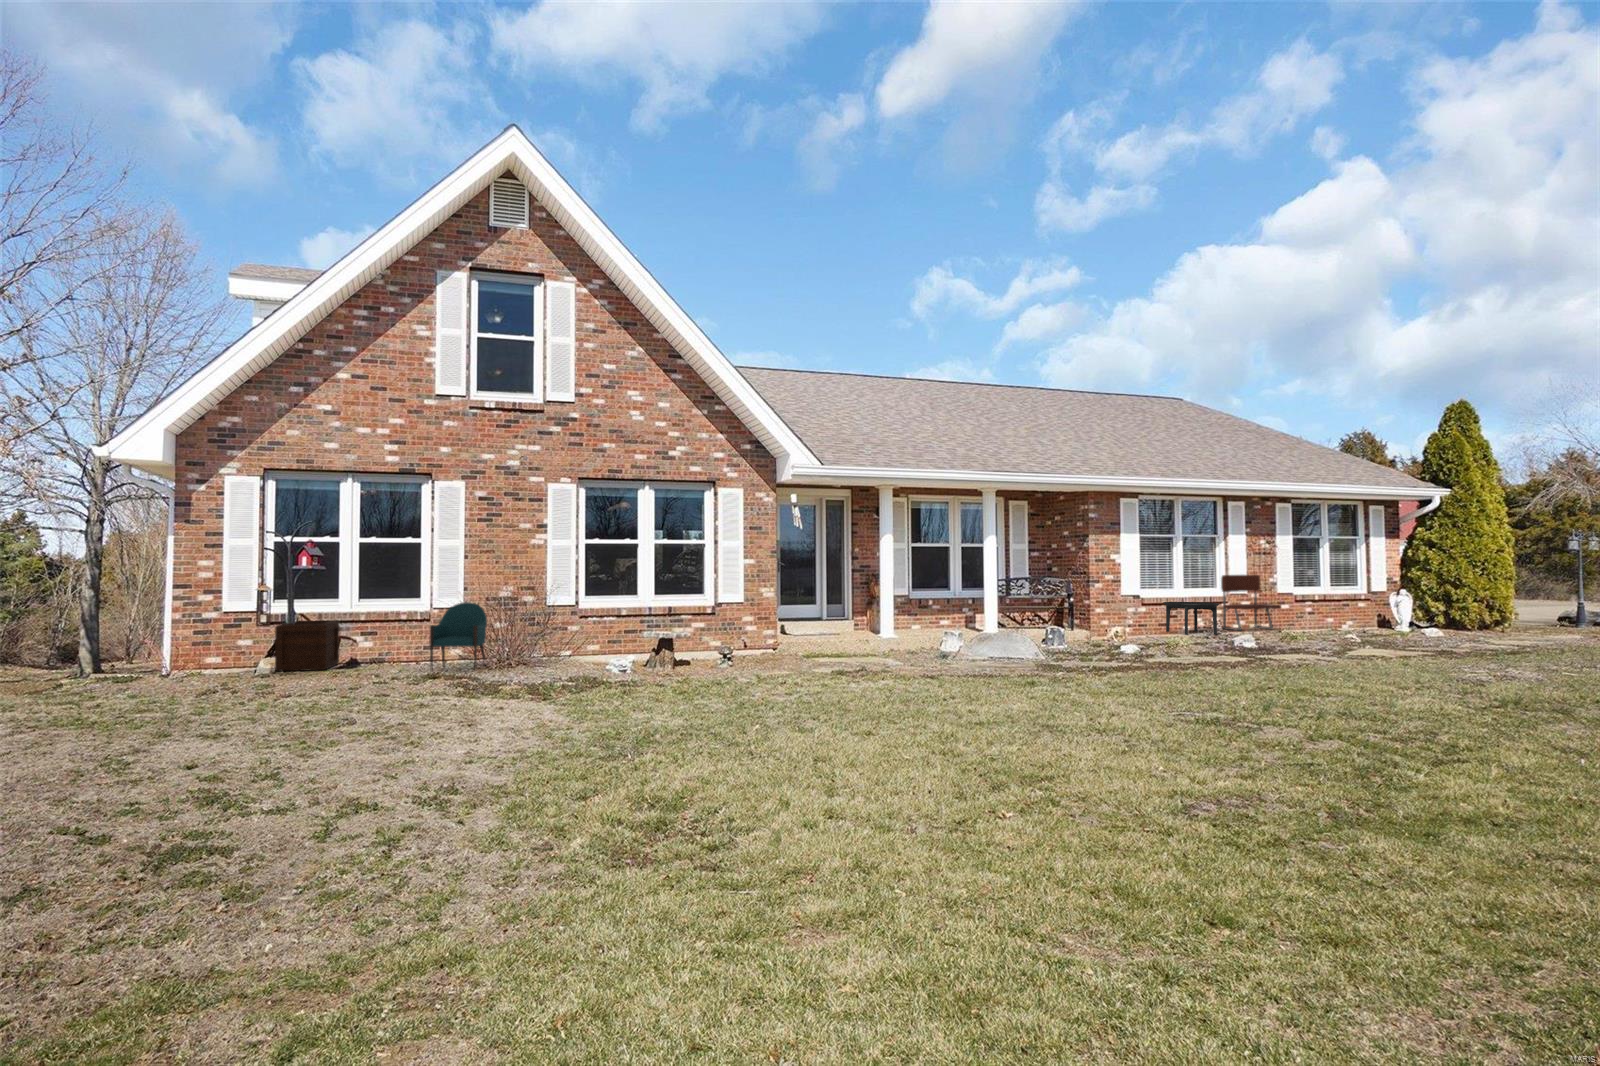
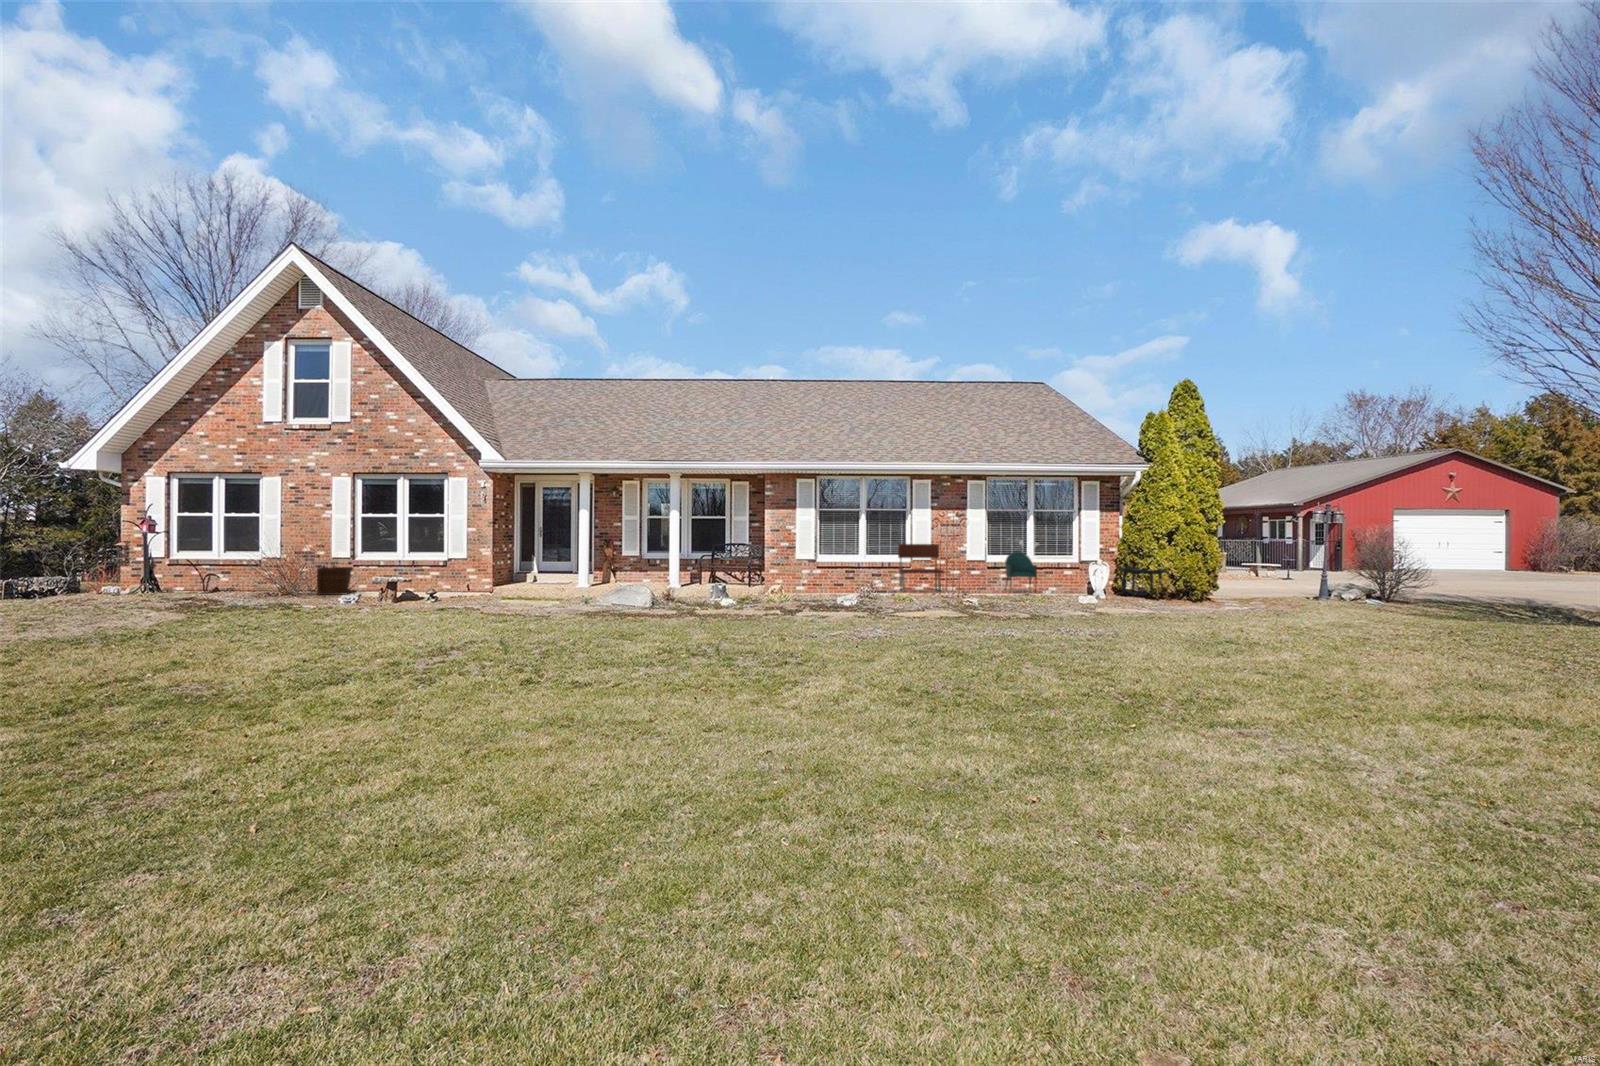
chair: present [430,602,487,671] -> present [1005,552,1037,587]
round table: present [1163,602,1219,635] -> present [1120,567,1165,596]
wooden crate: present [275,621,340,671] -> present [317,567,356,595]

